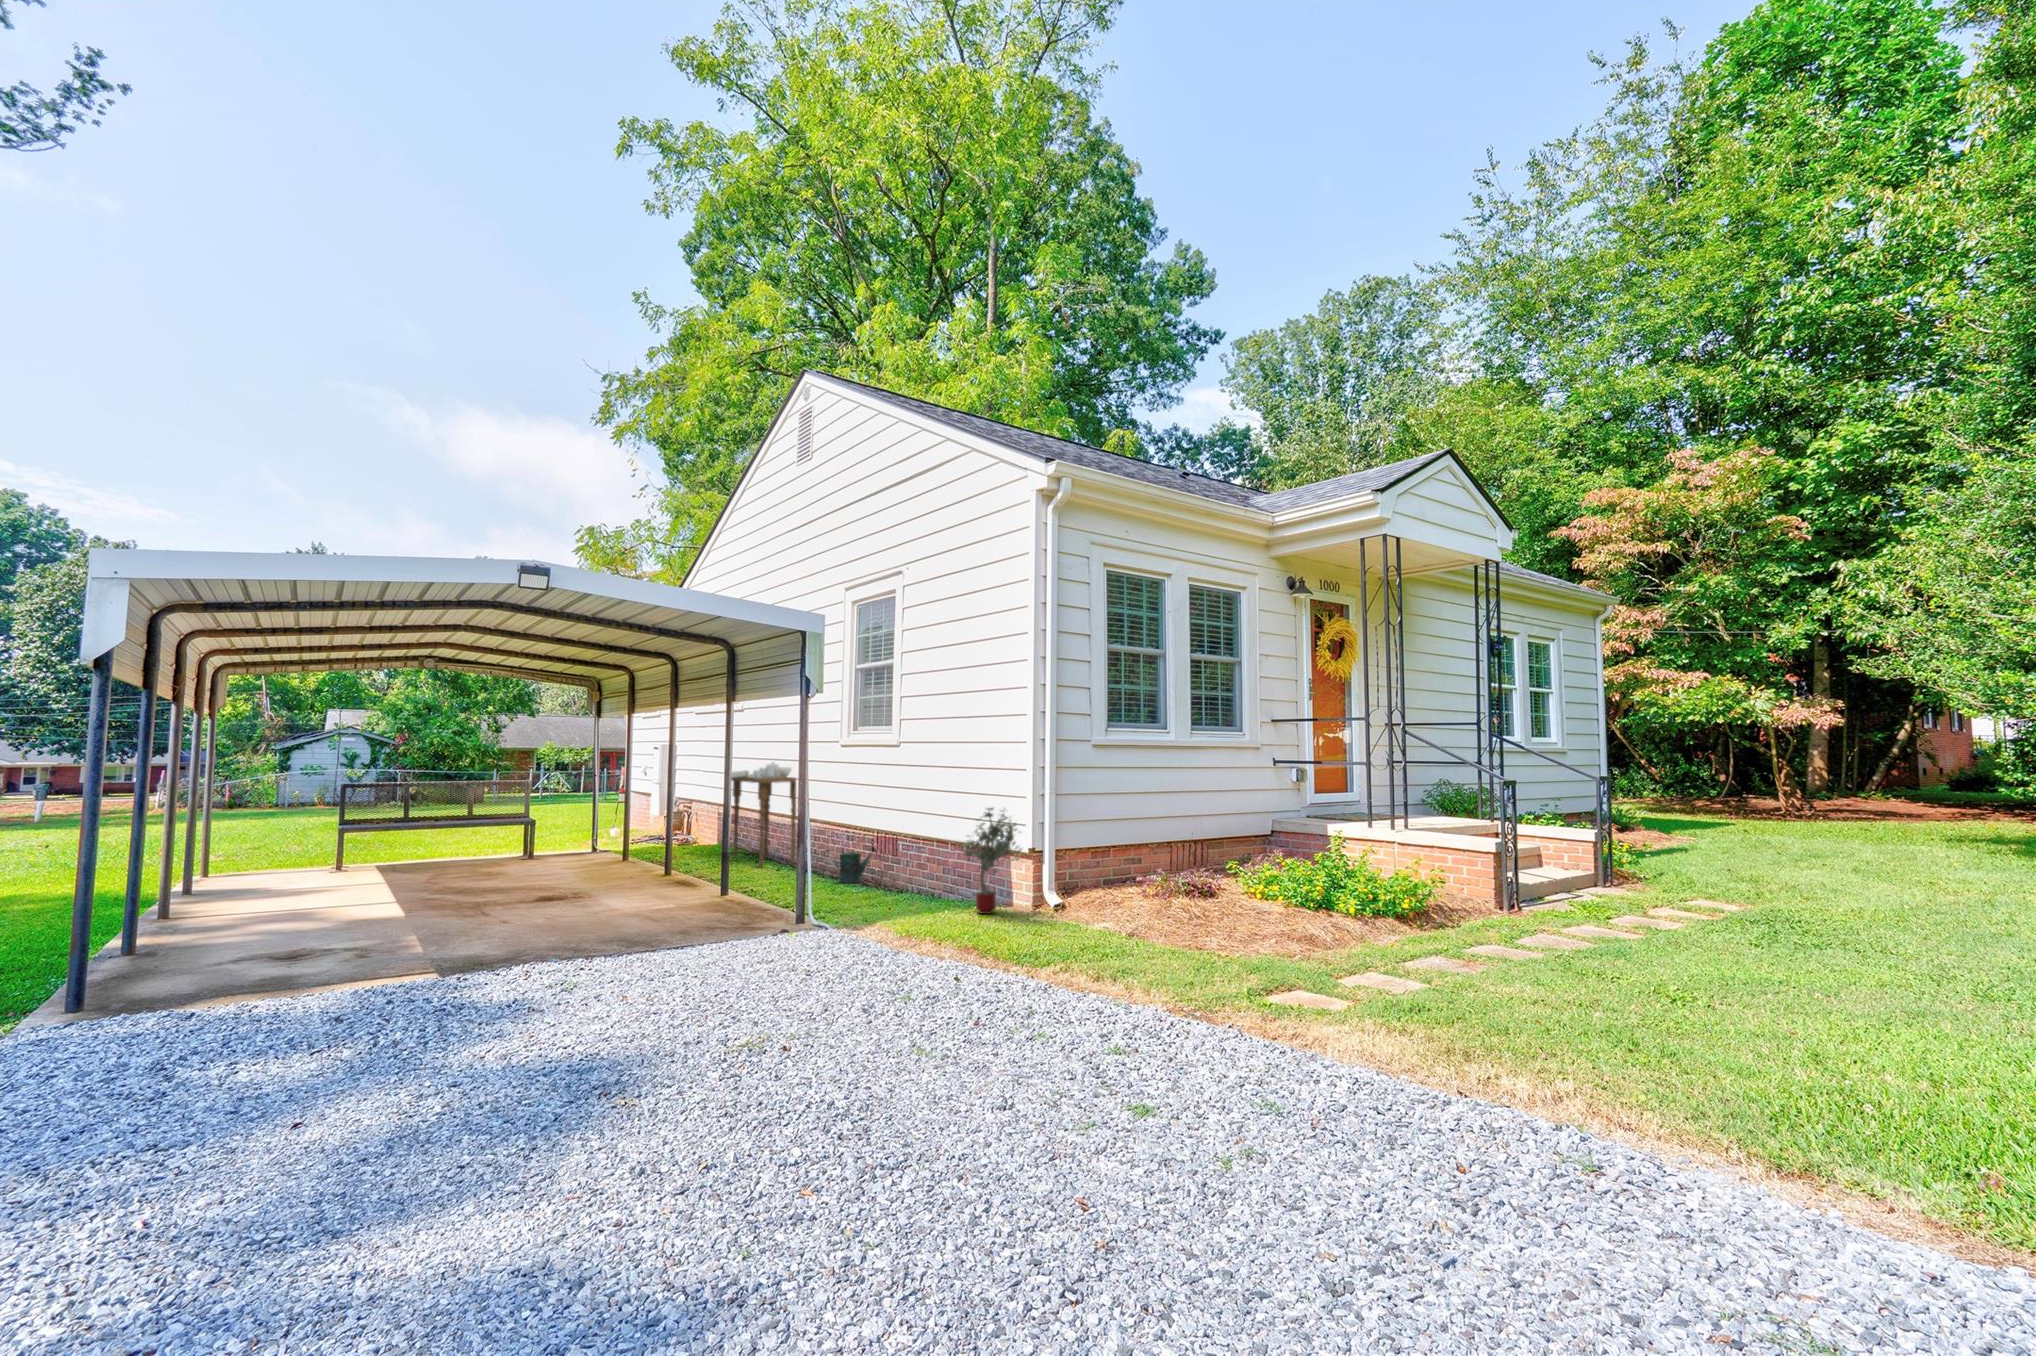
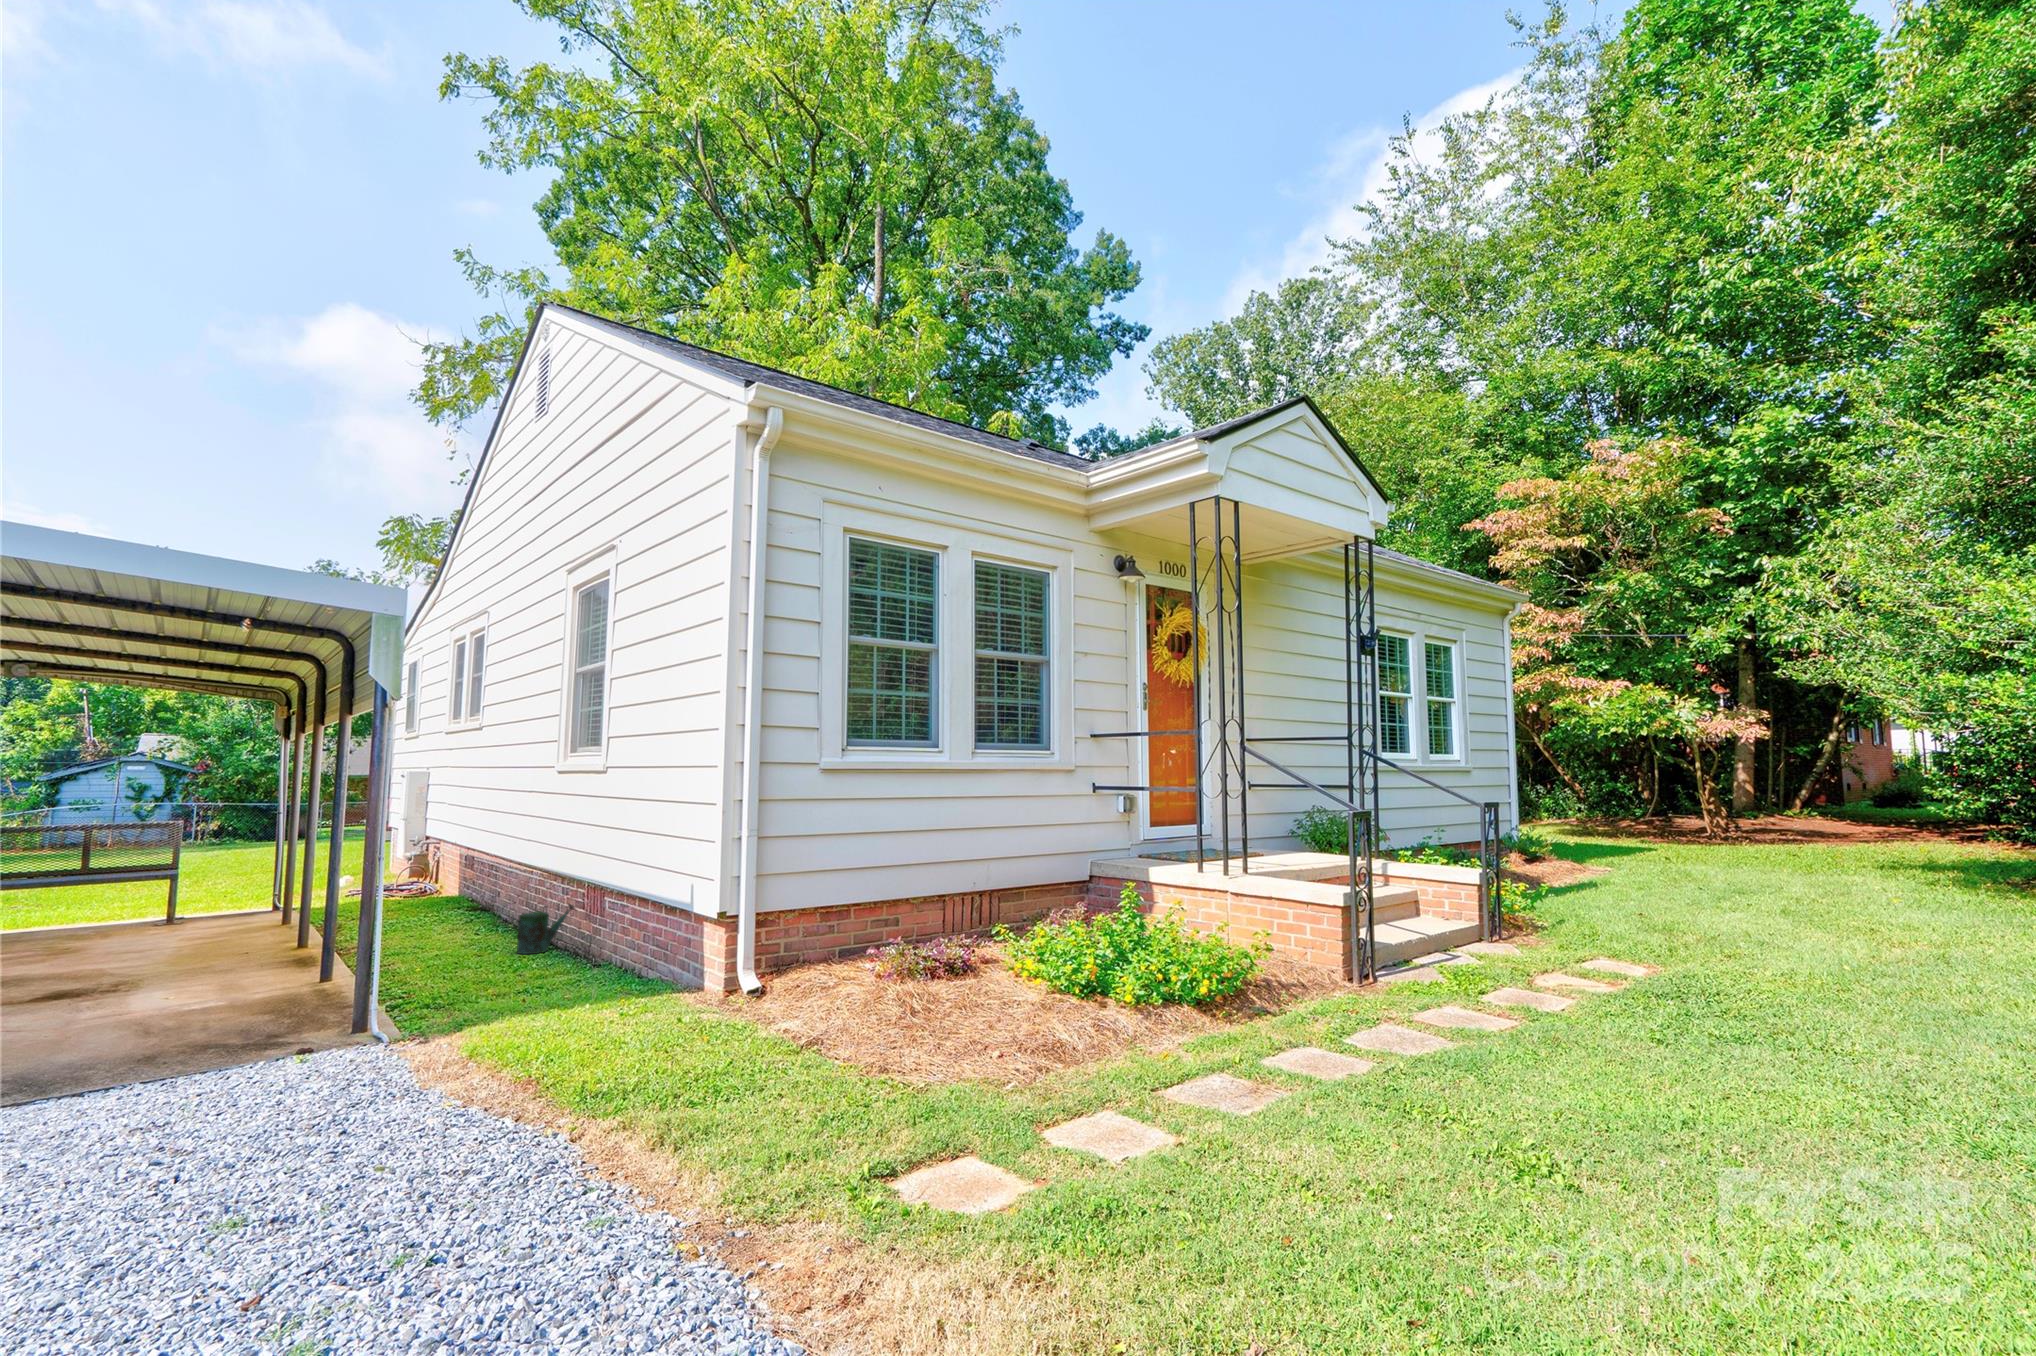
side table: present [731,763,797,867] -> none [416,791,515,929]
potted tree: present [963,808,1021,914] -> none [621,857,705,1008]

